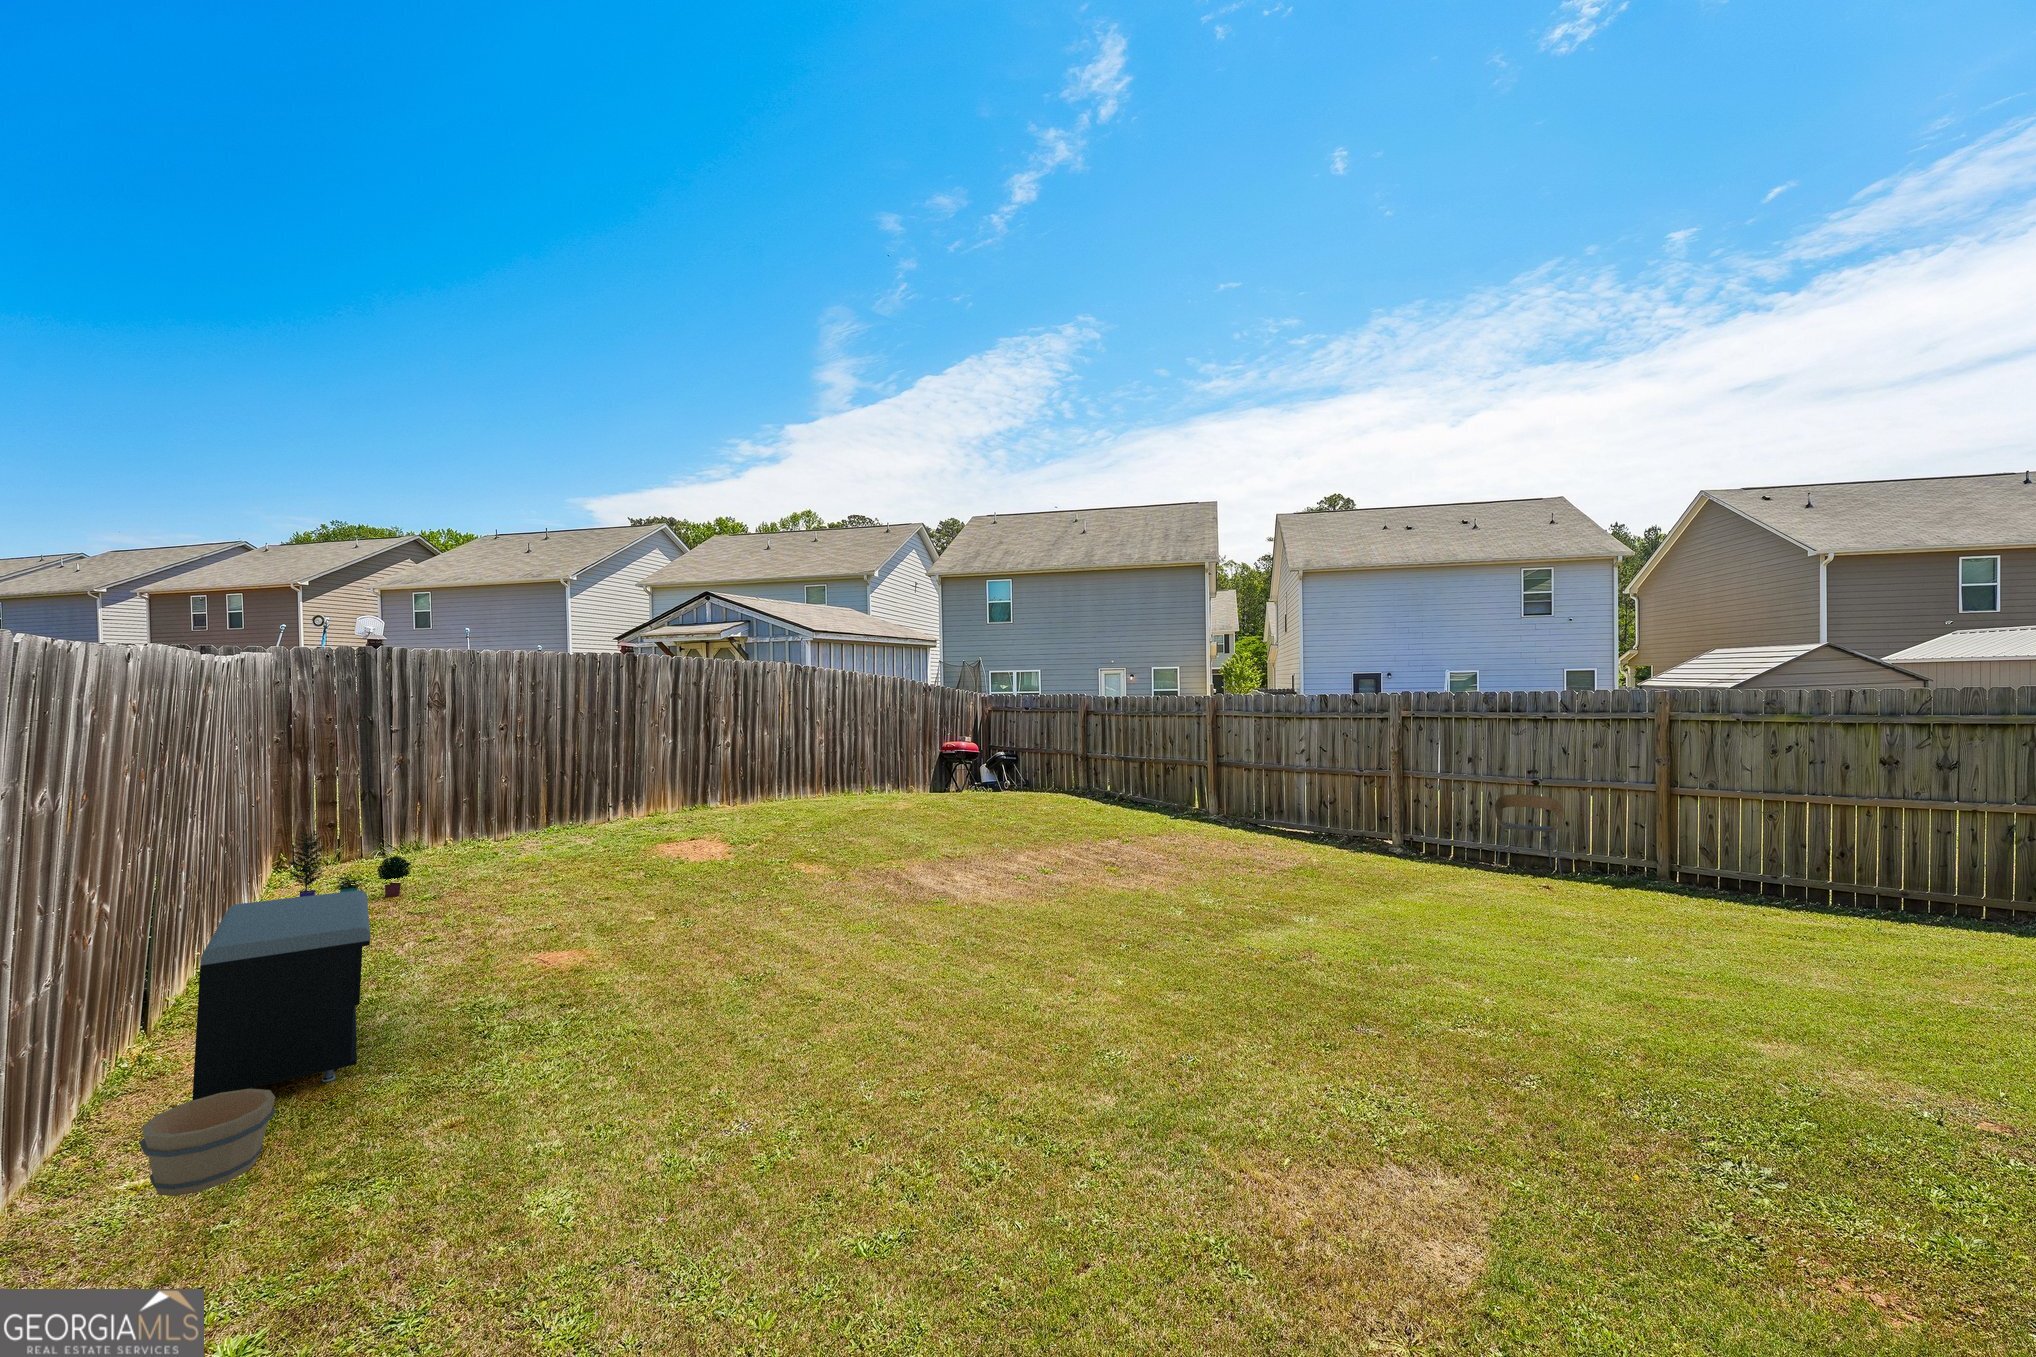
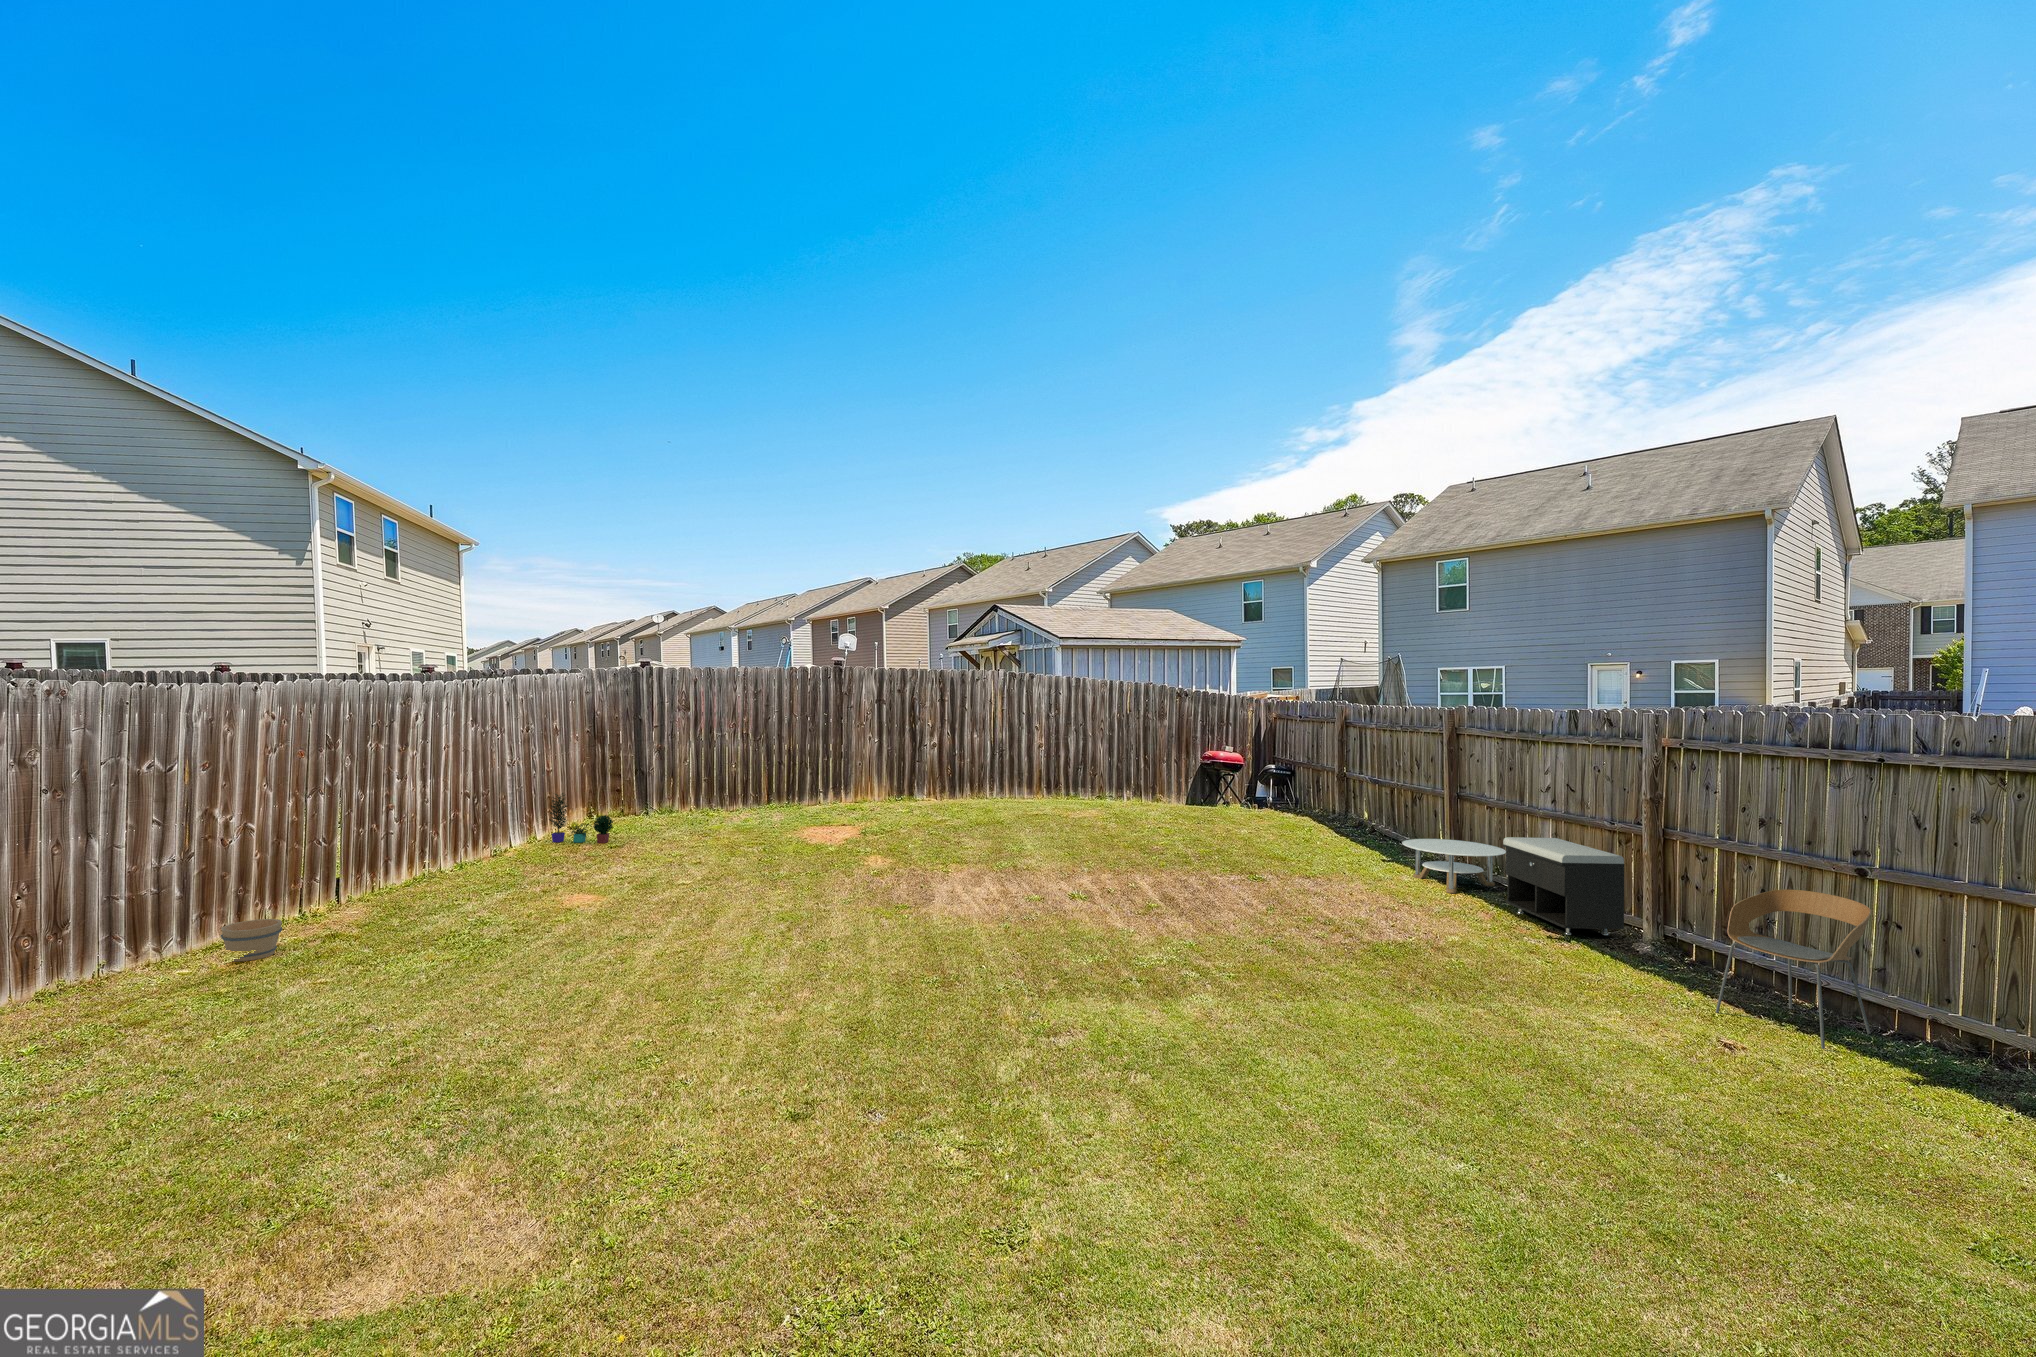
round table: none [1199,793,1268,829] -> present [1402,839,1506,893]
storage bench: present [192,890,370,1100] -> present [1503,837,1624,935]

